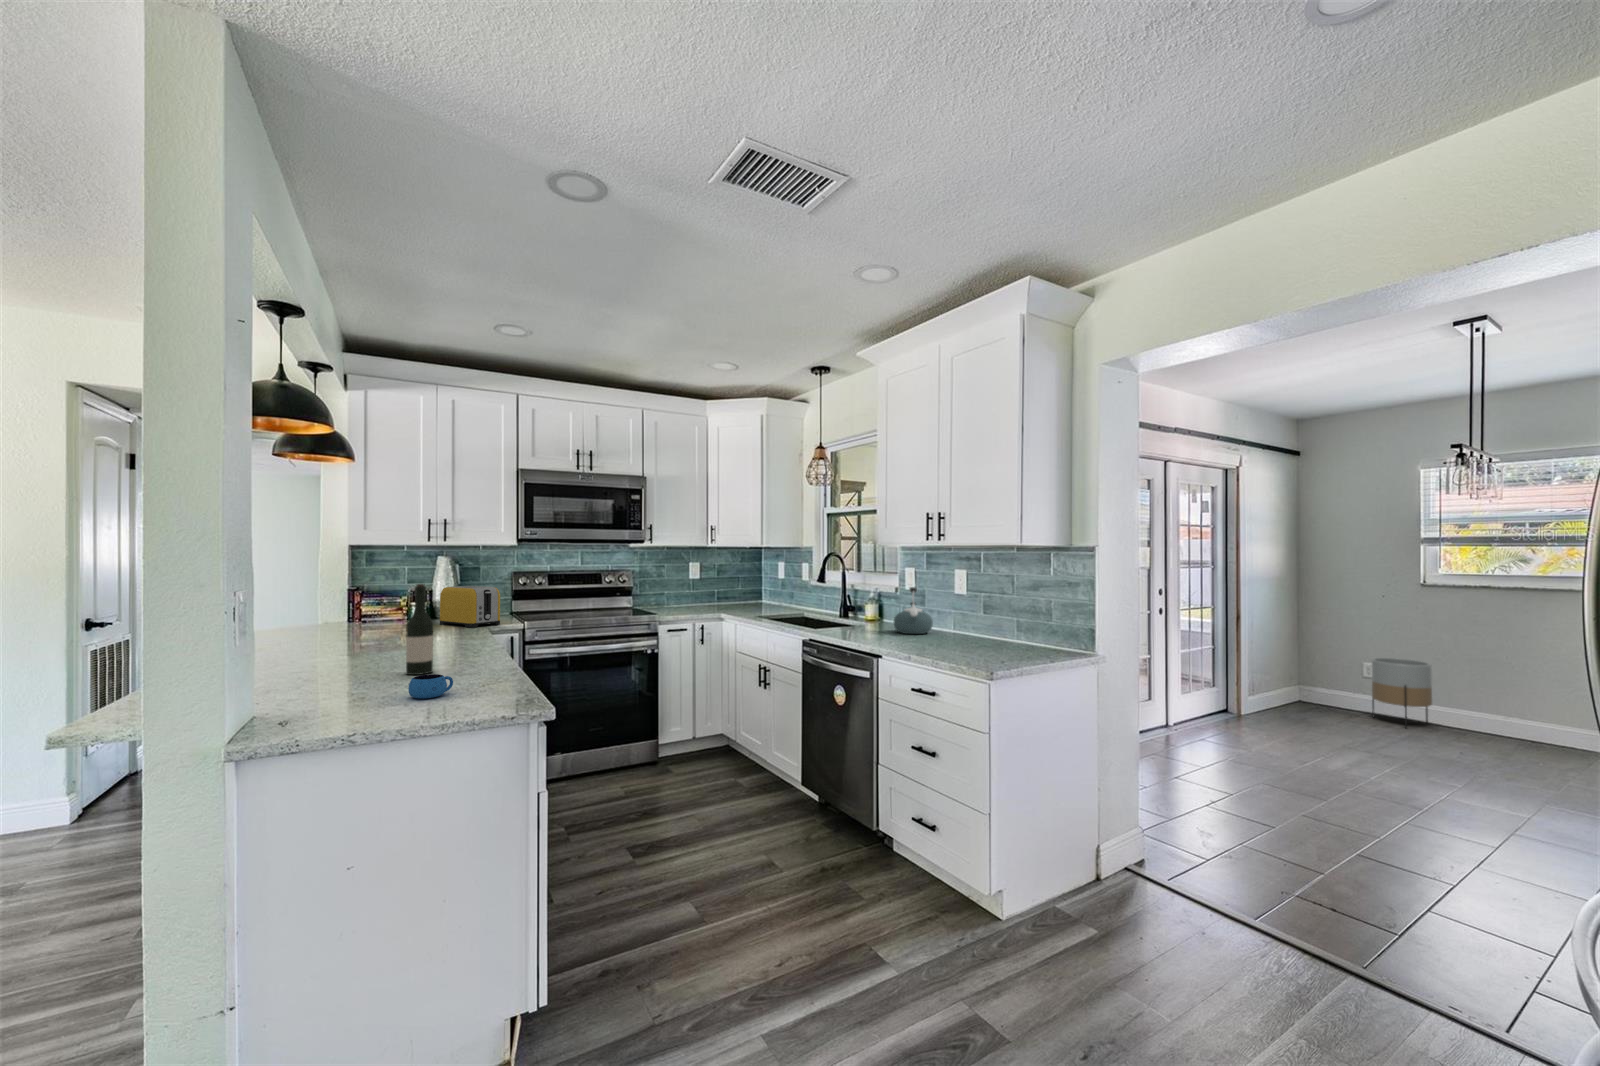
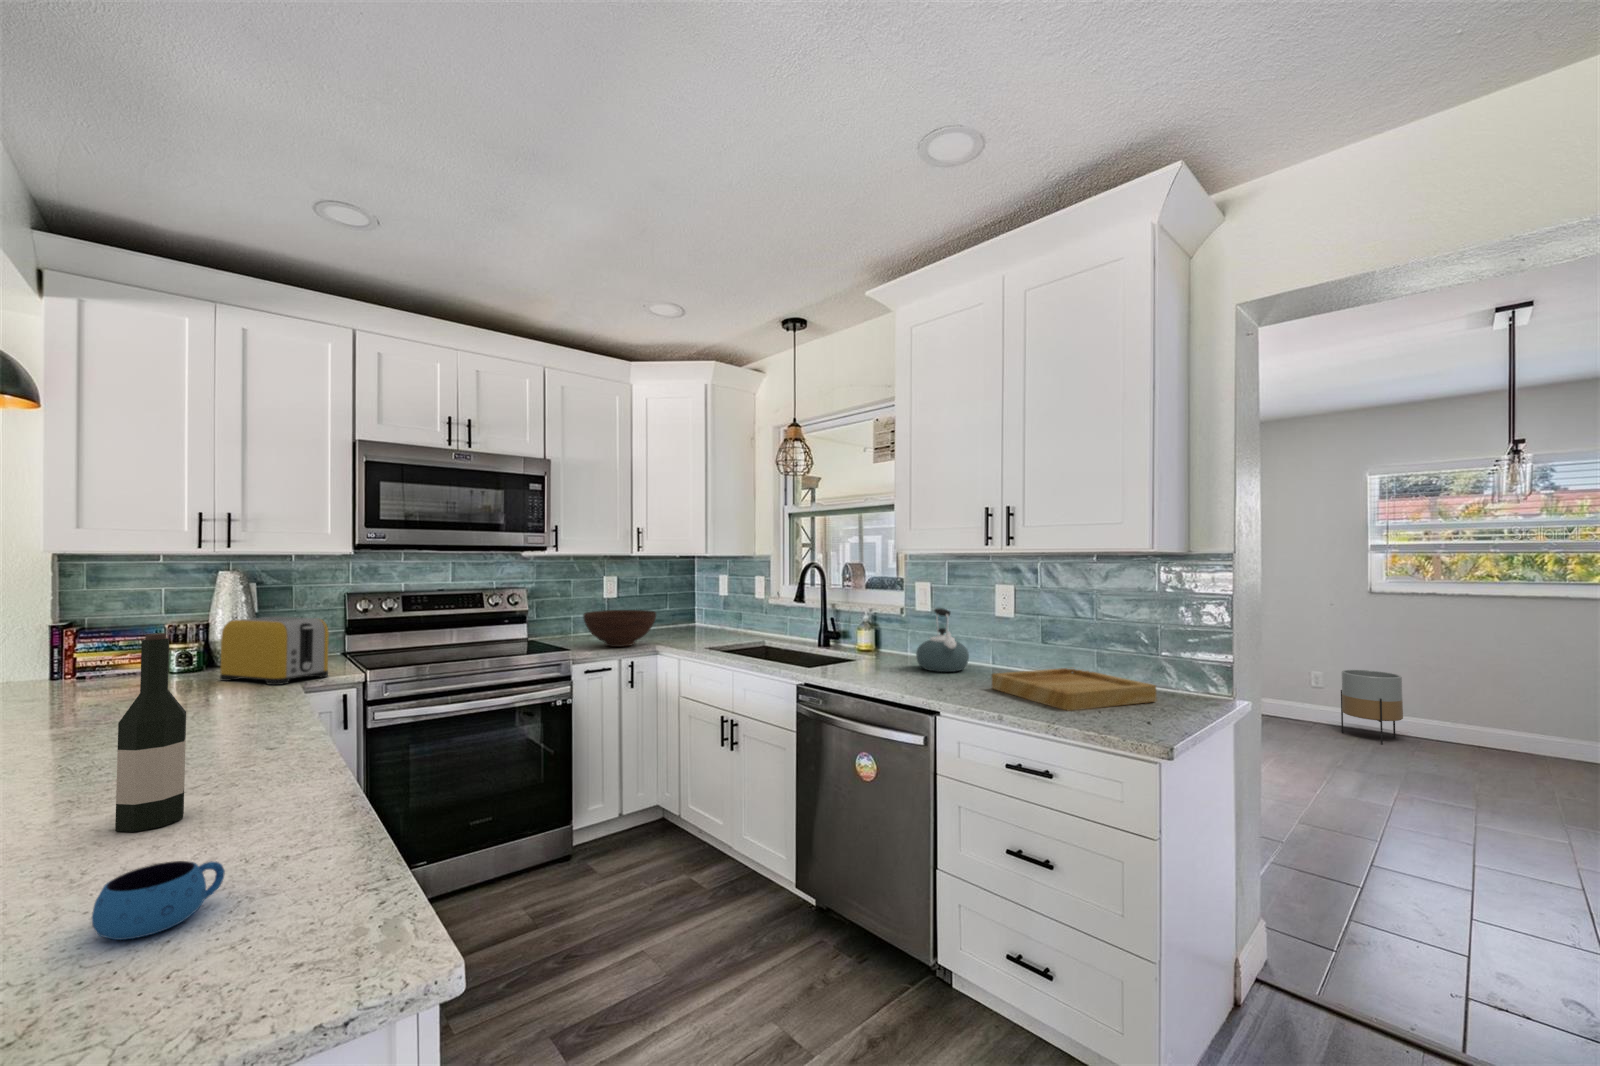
fruit bowl: none [668,588,721,614] -> present [583,610,656,647]
tray: none [929,631,1037,656] -> present [992,668,1156,710]

